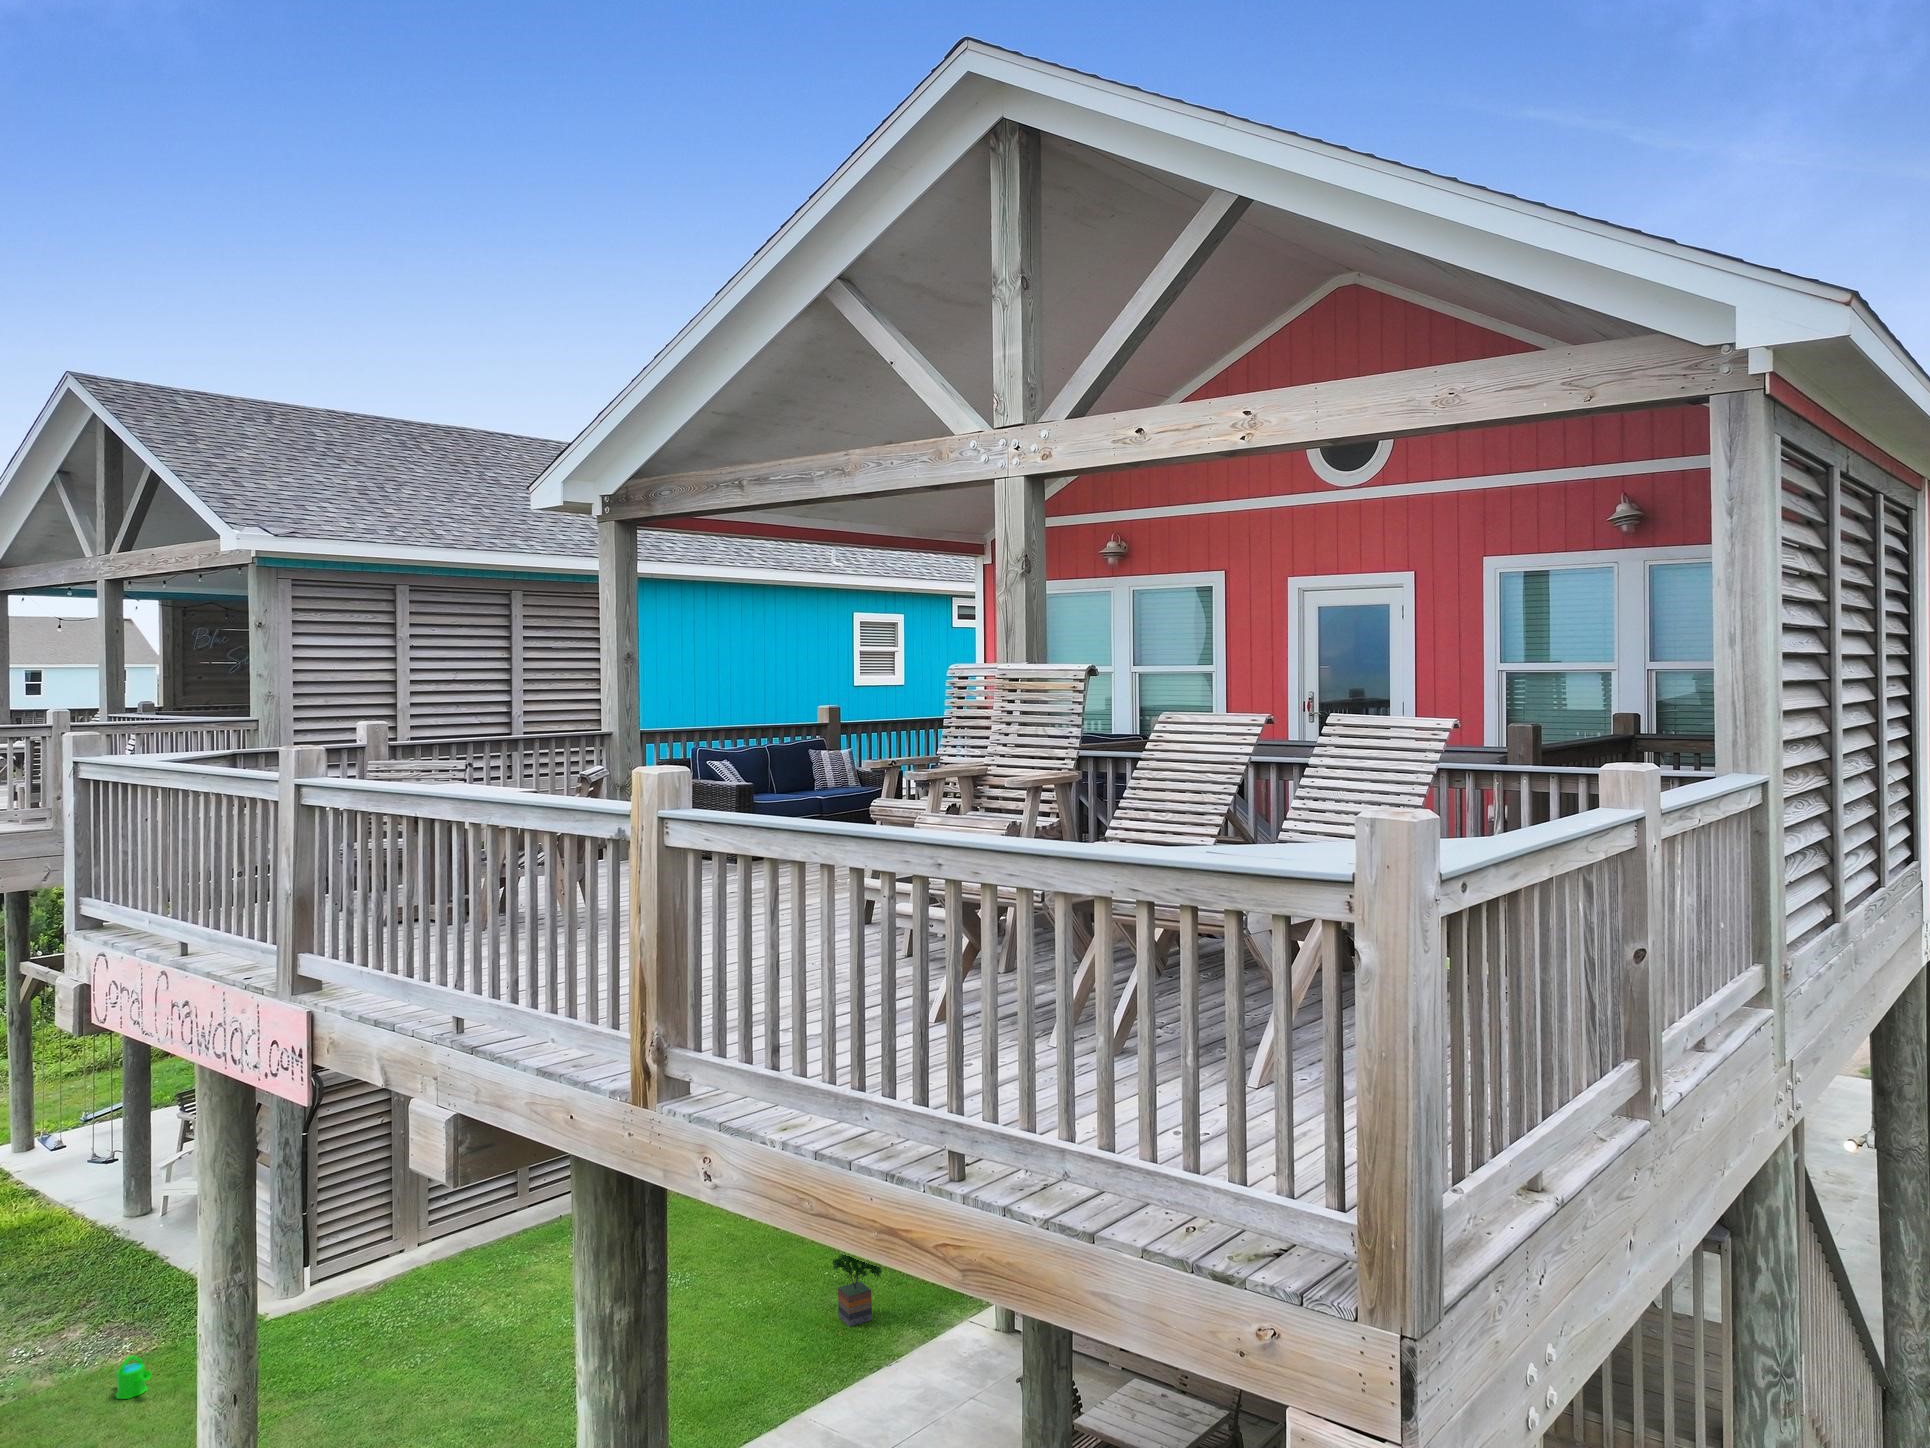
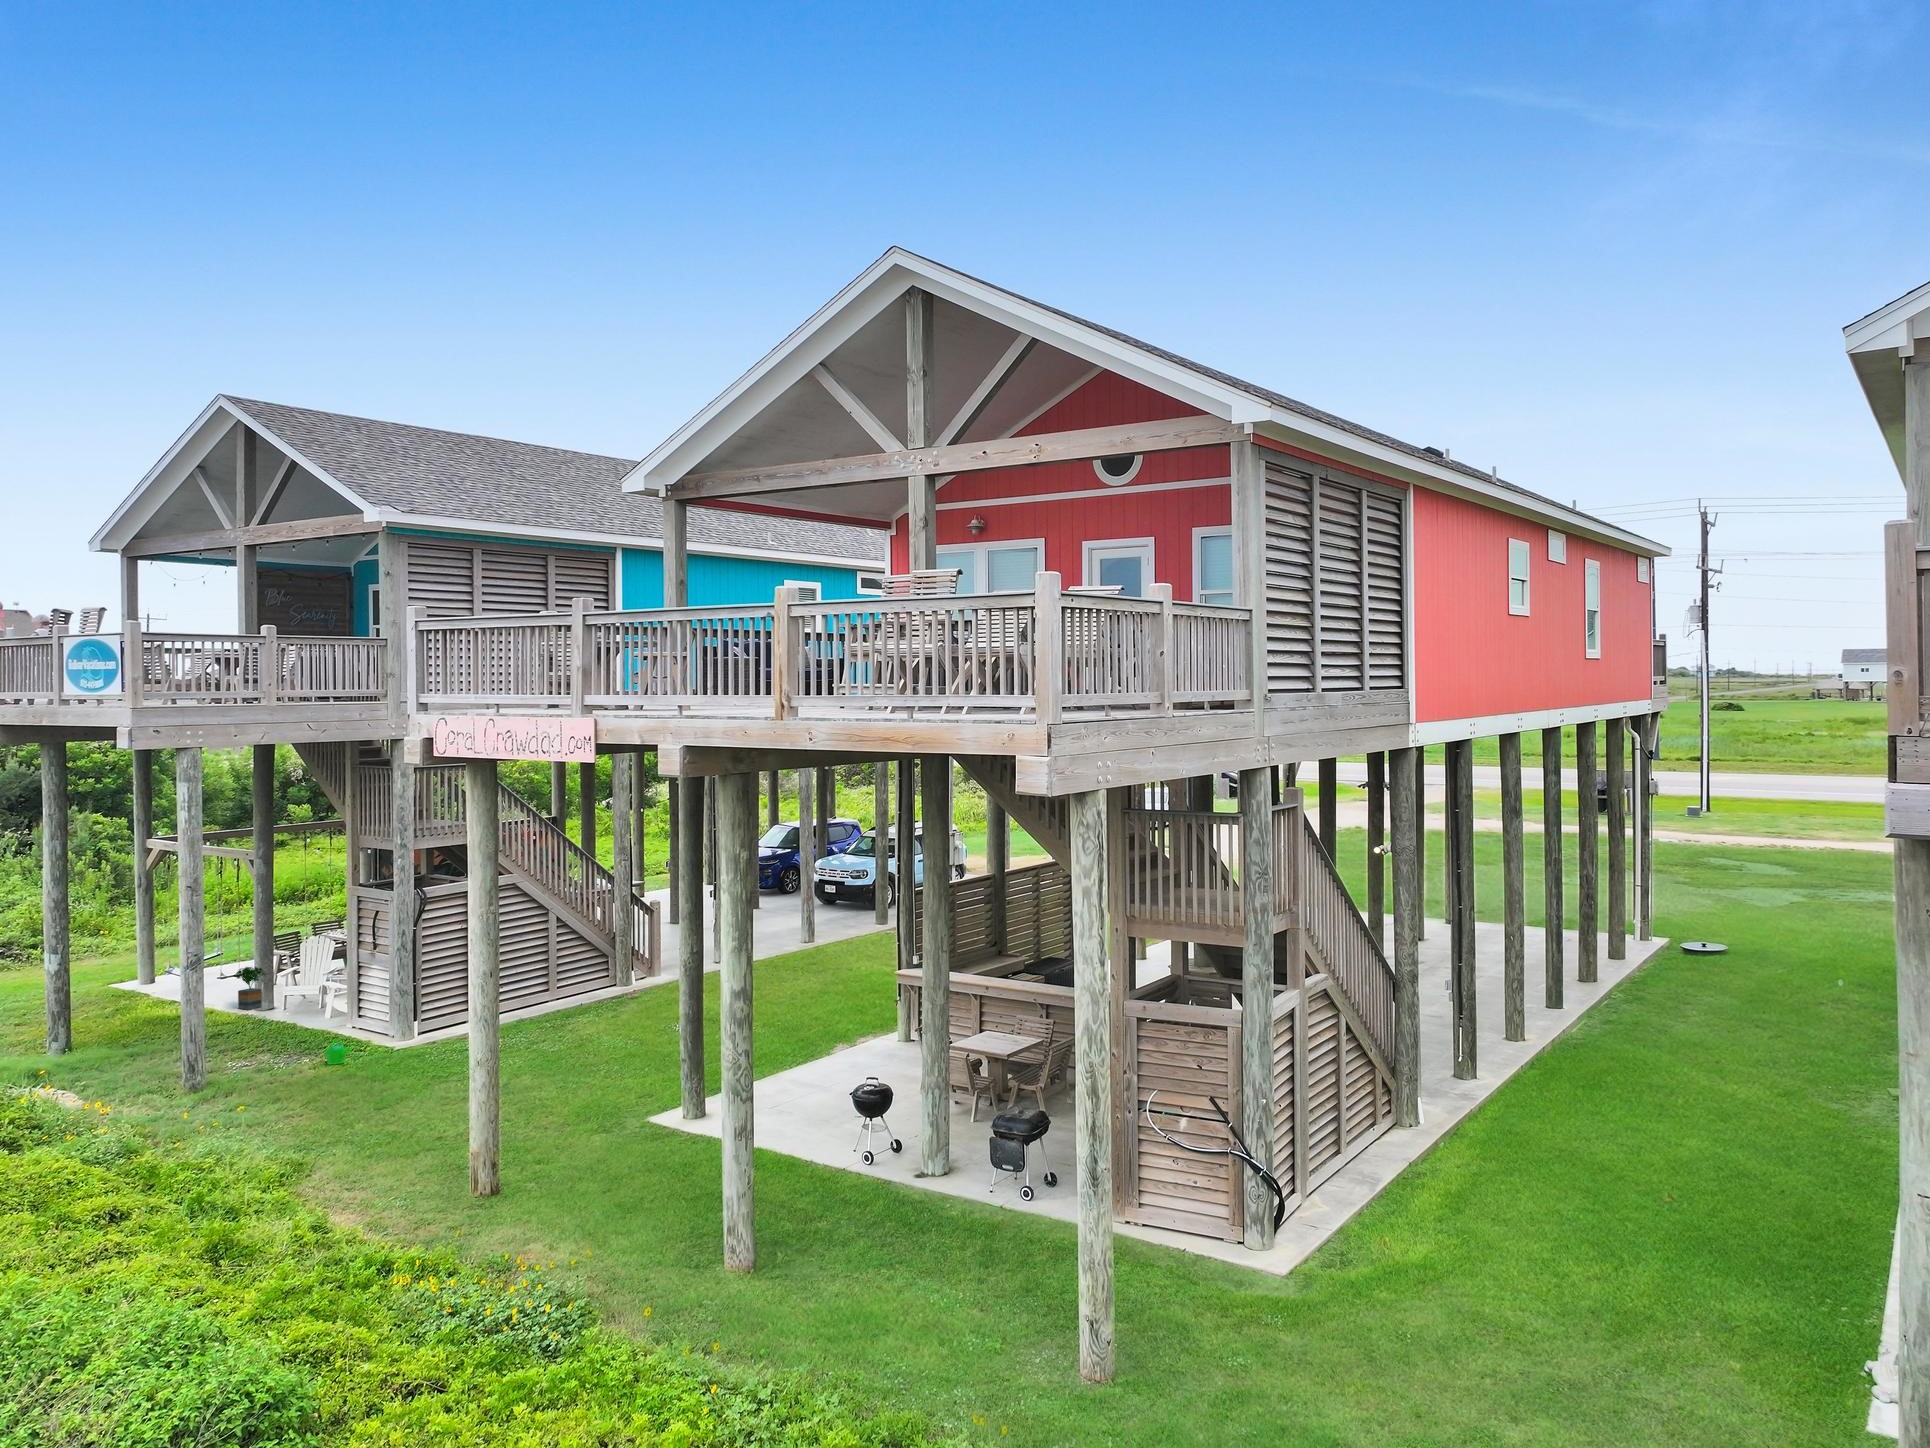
potted tree: present [832,1252,882,1327] -> present [236,967,266,1010]

